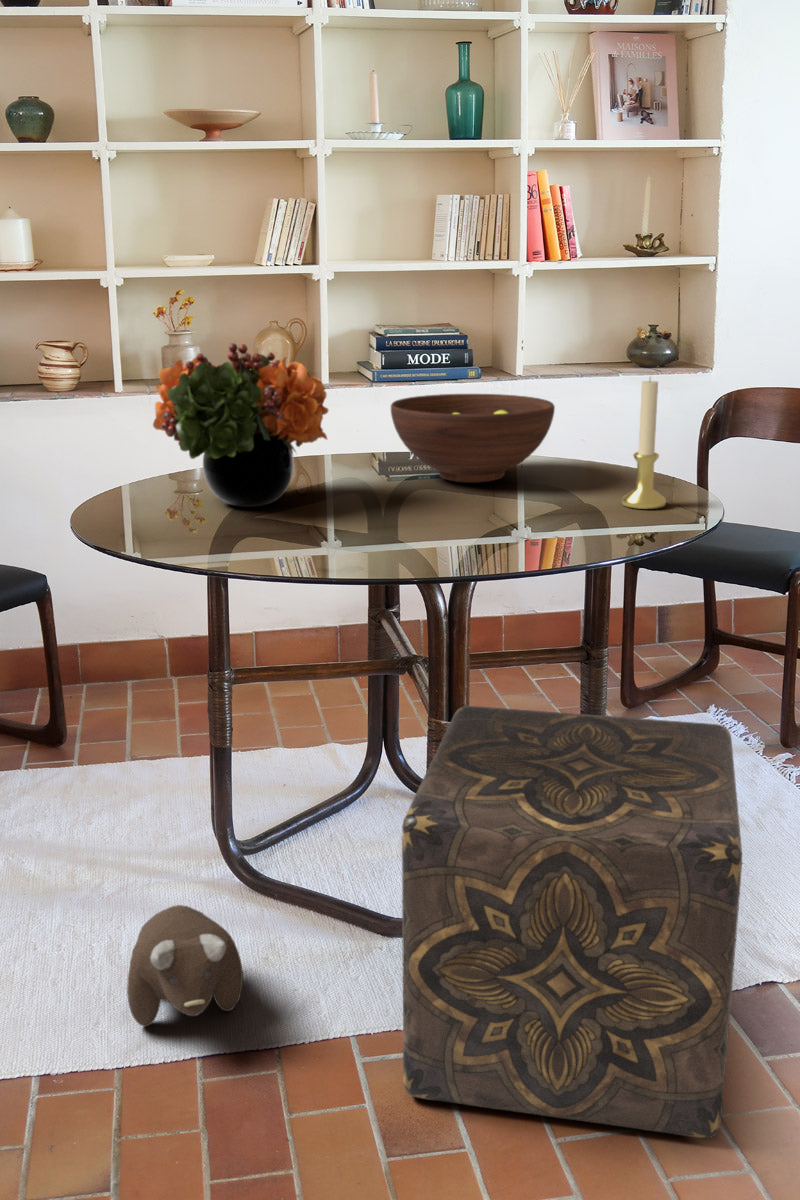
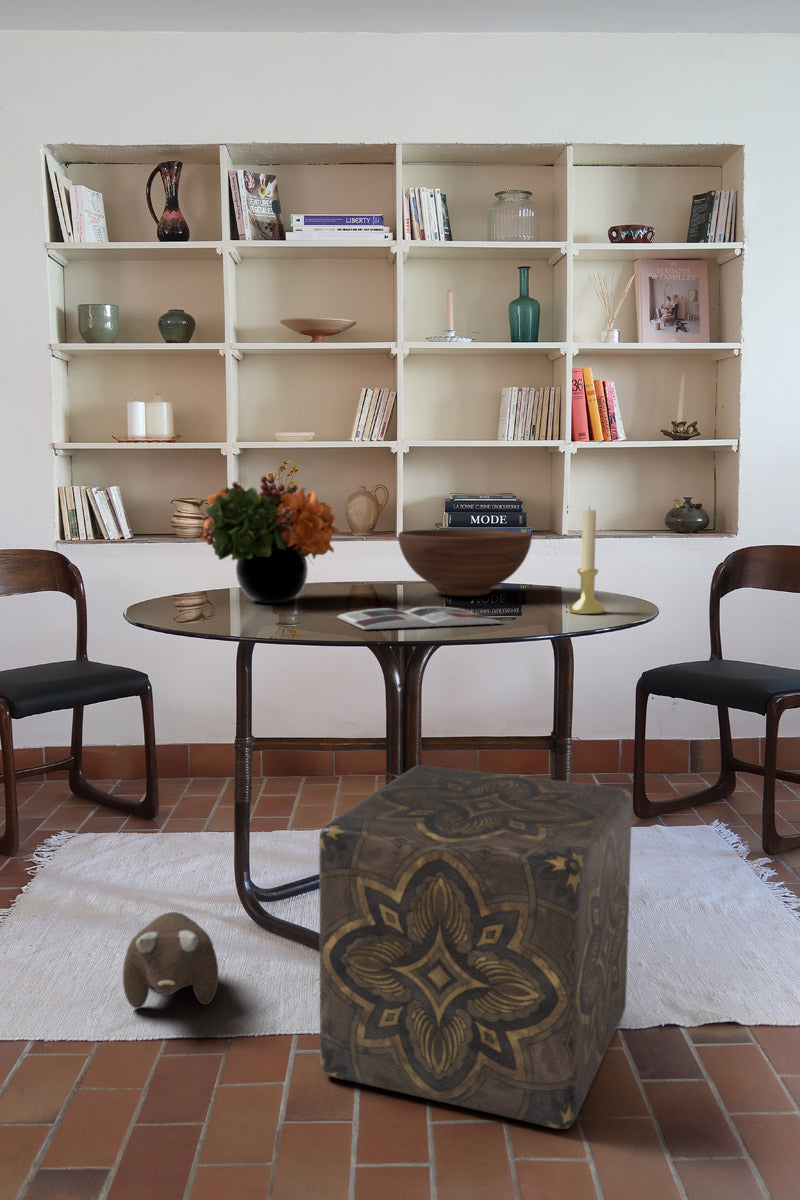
magazine: none [357,508,568,555] -> present [337,607,502,629]

